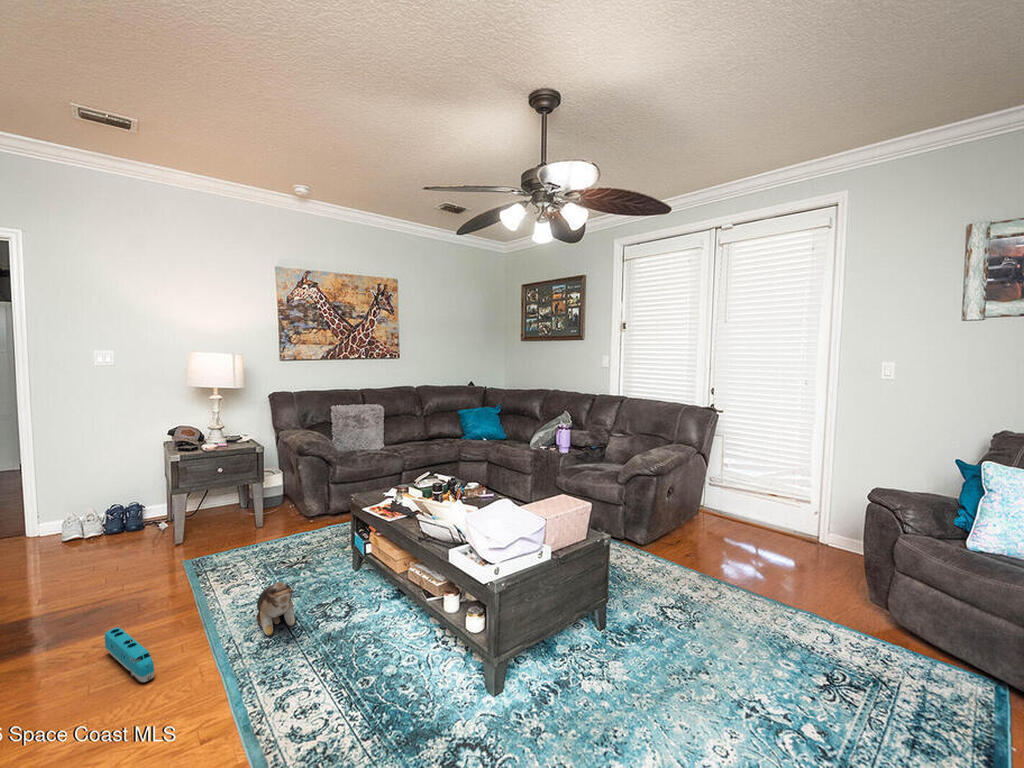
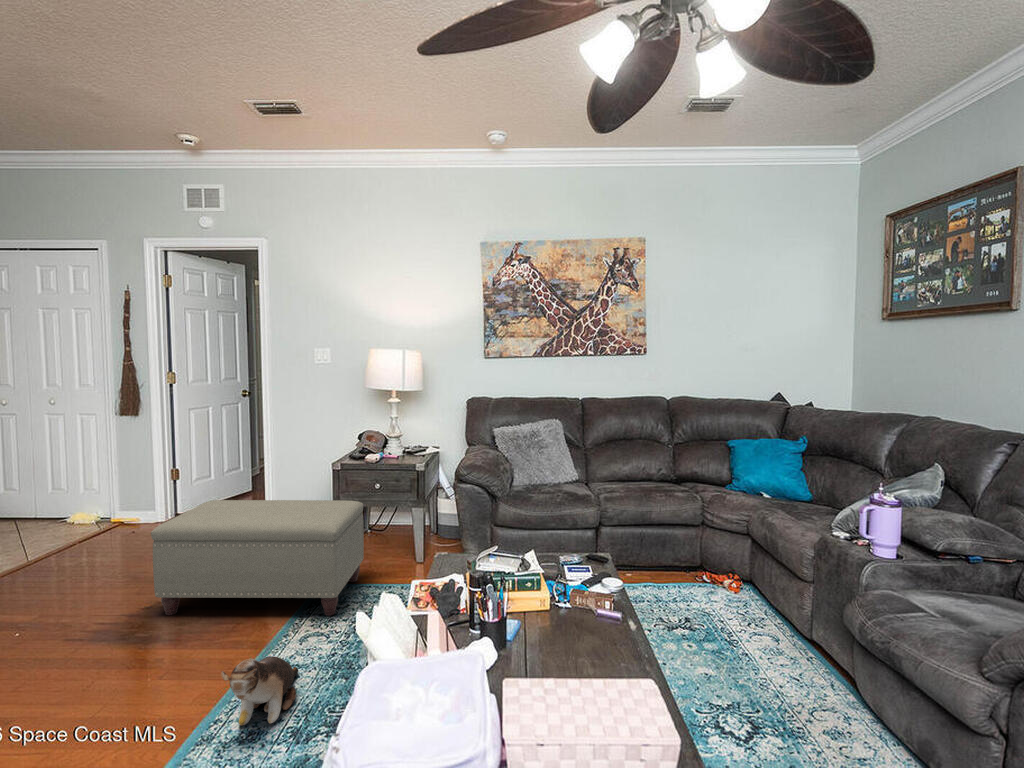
ottoman: none [23,482,244,626] -> present [151,500,364,616]
toy train: present [105,627,155,682] -> none [109,646,160,724]

